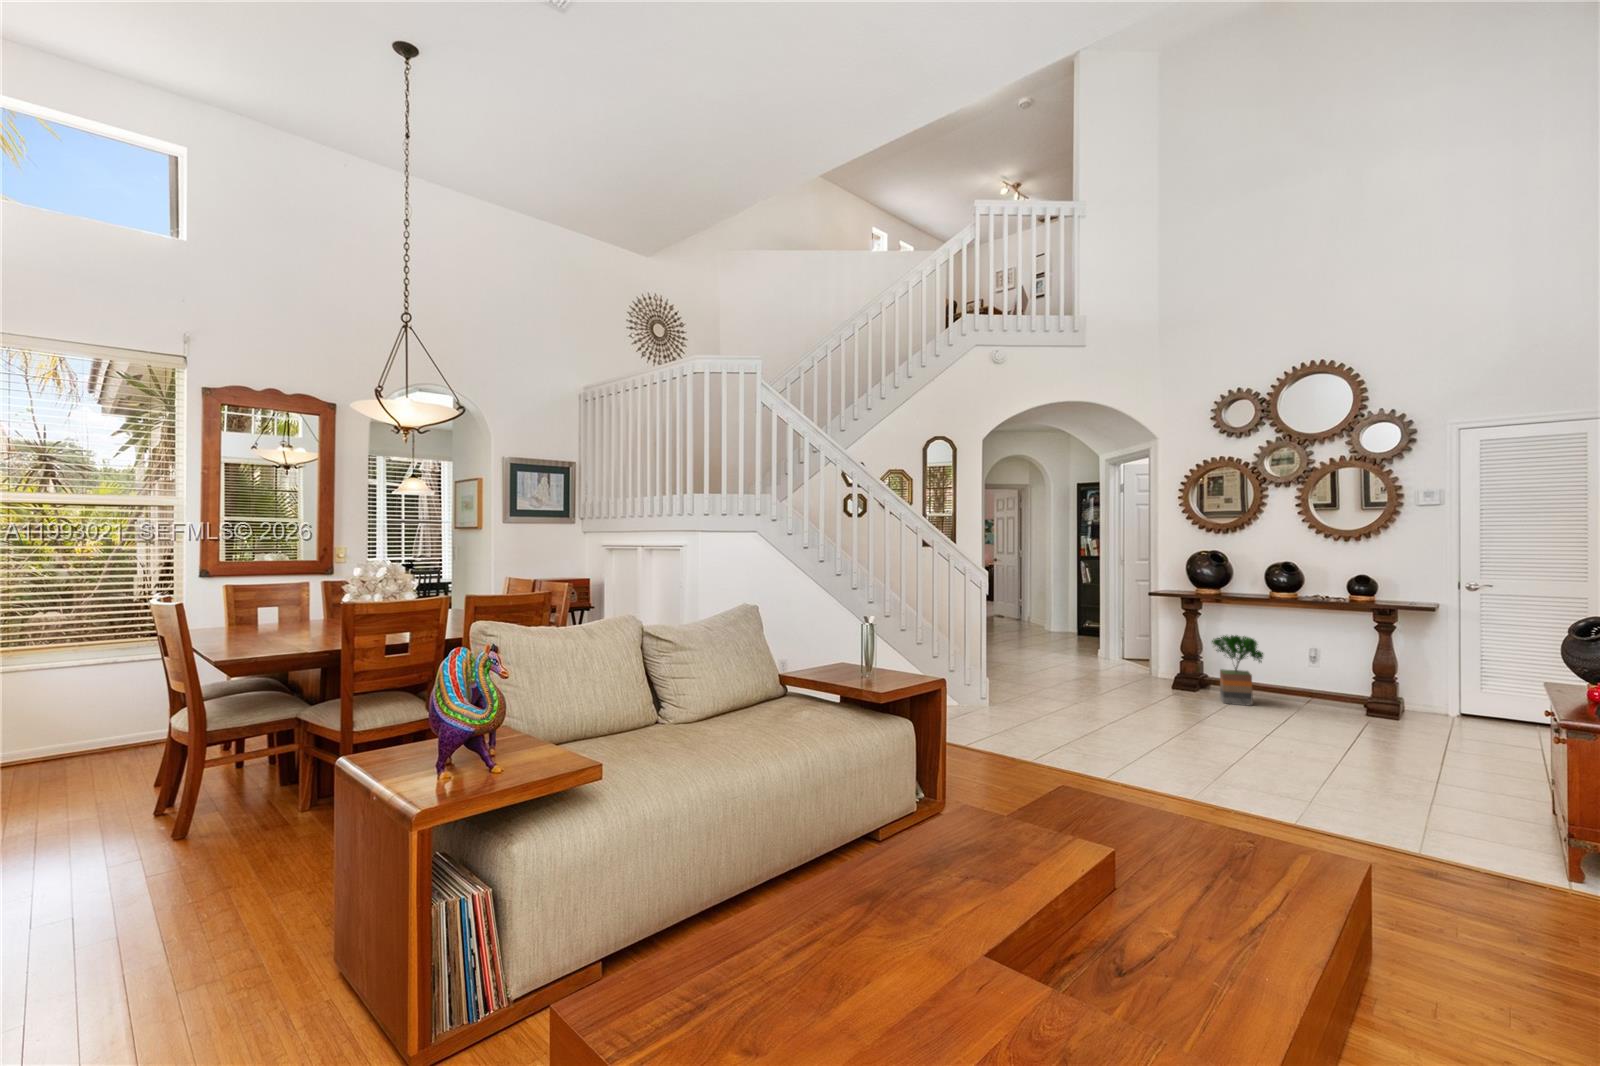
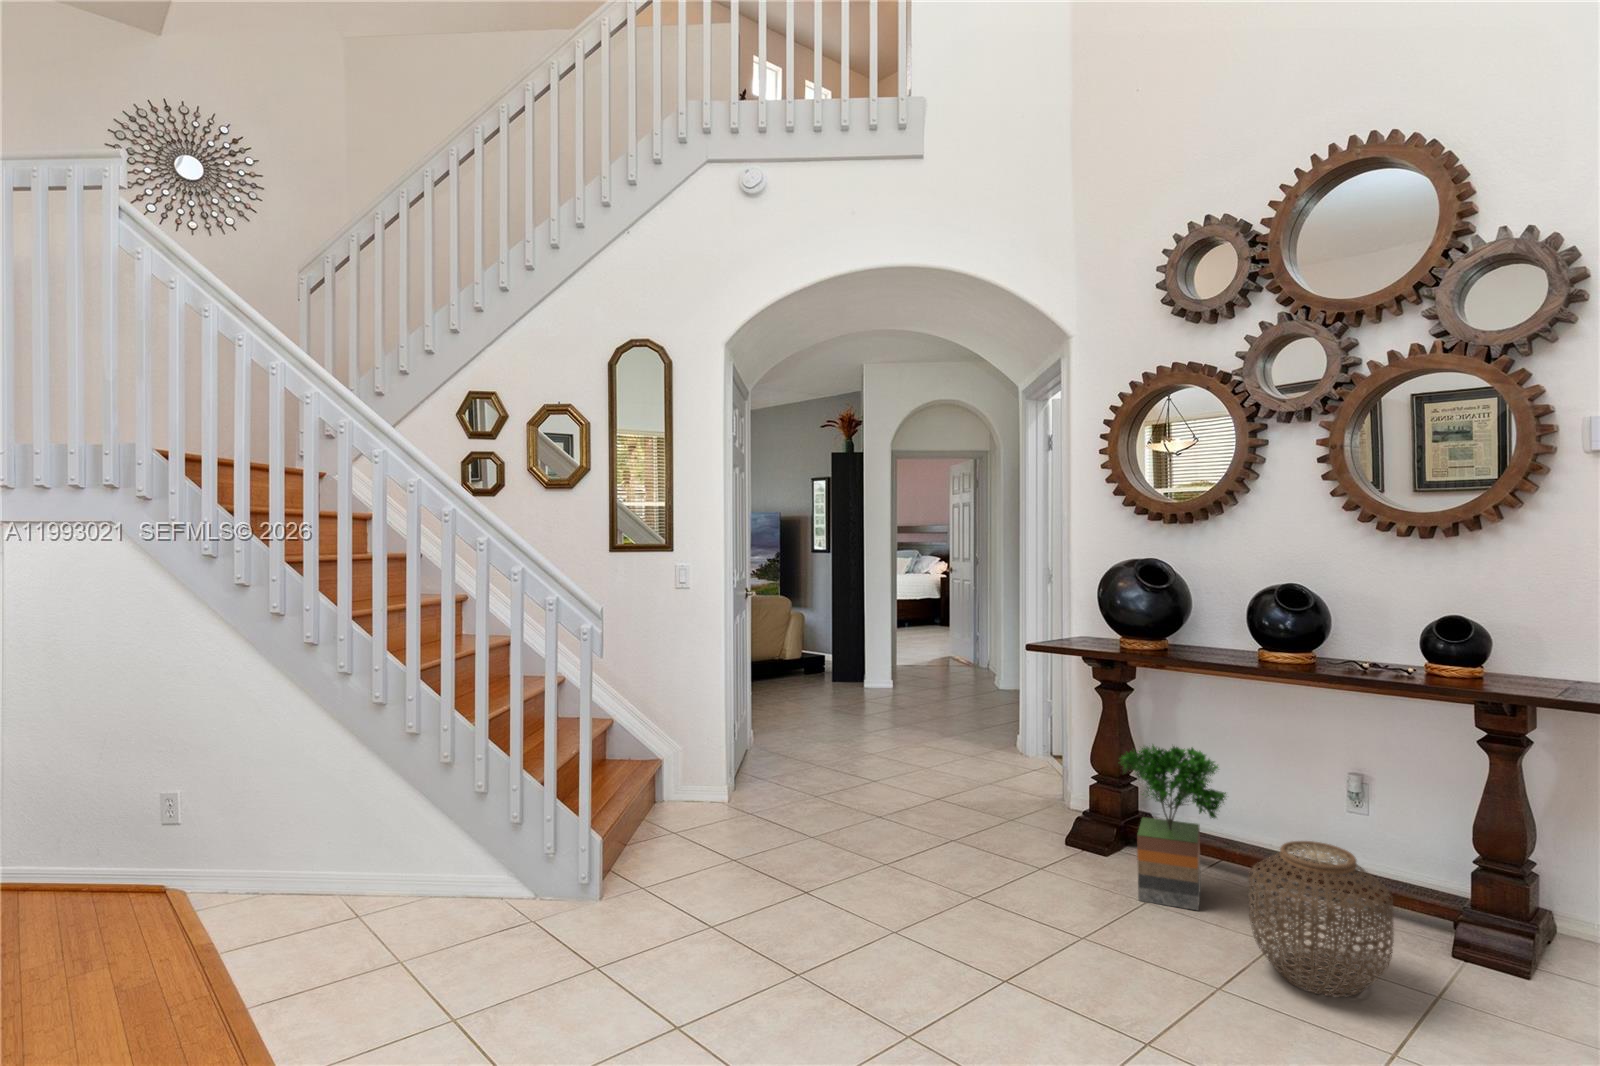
woven basket: none [1284,665,1346,723] -> present [1248,841,1394,997]

